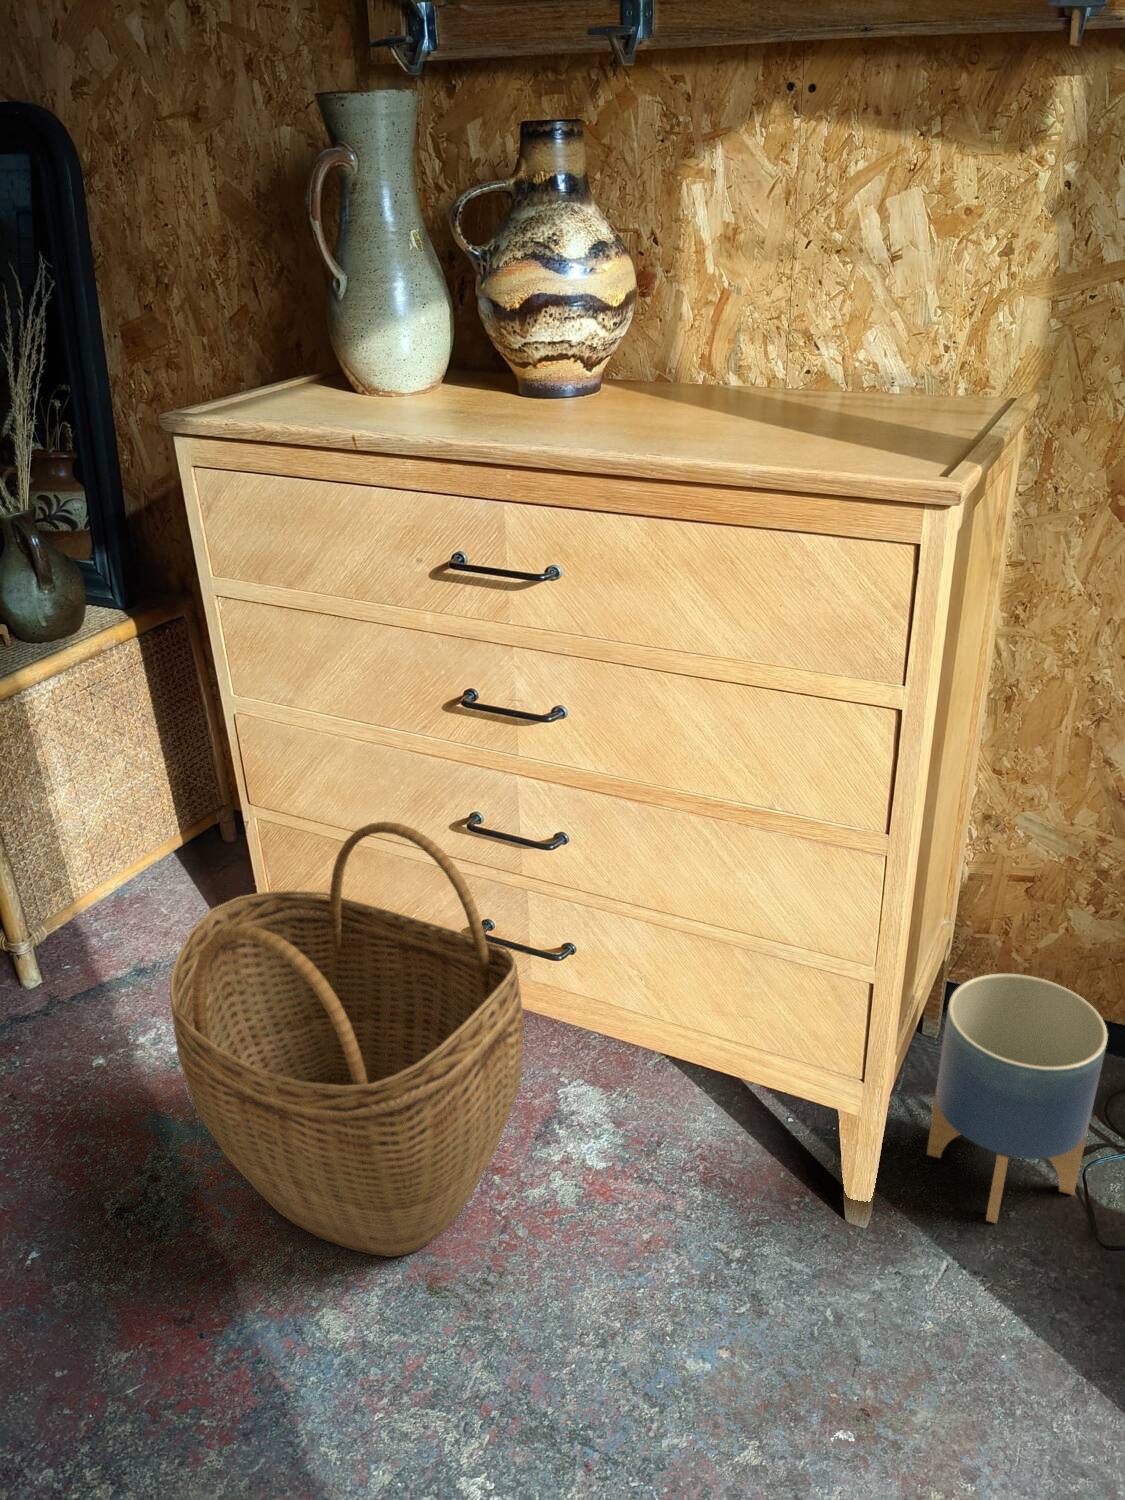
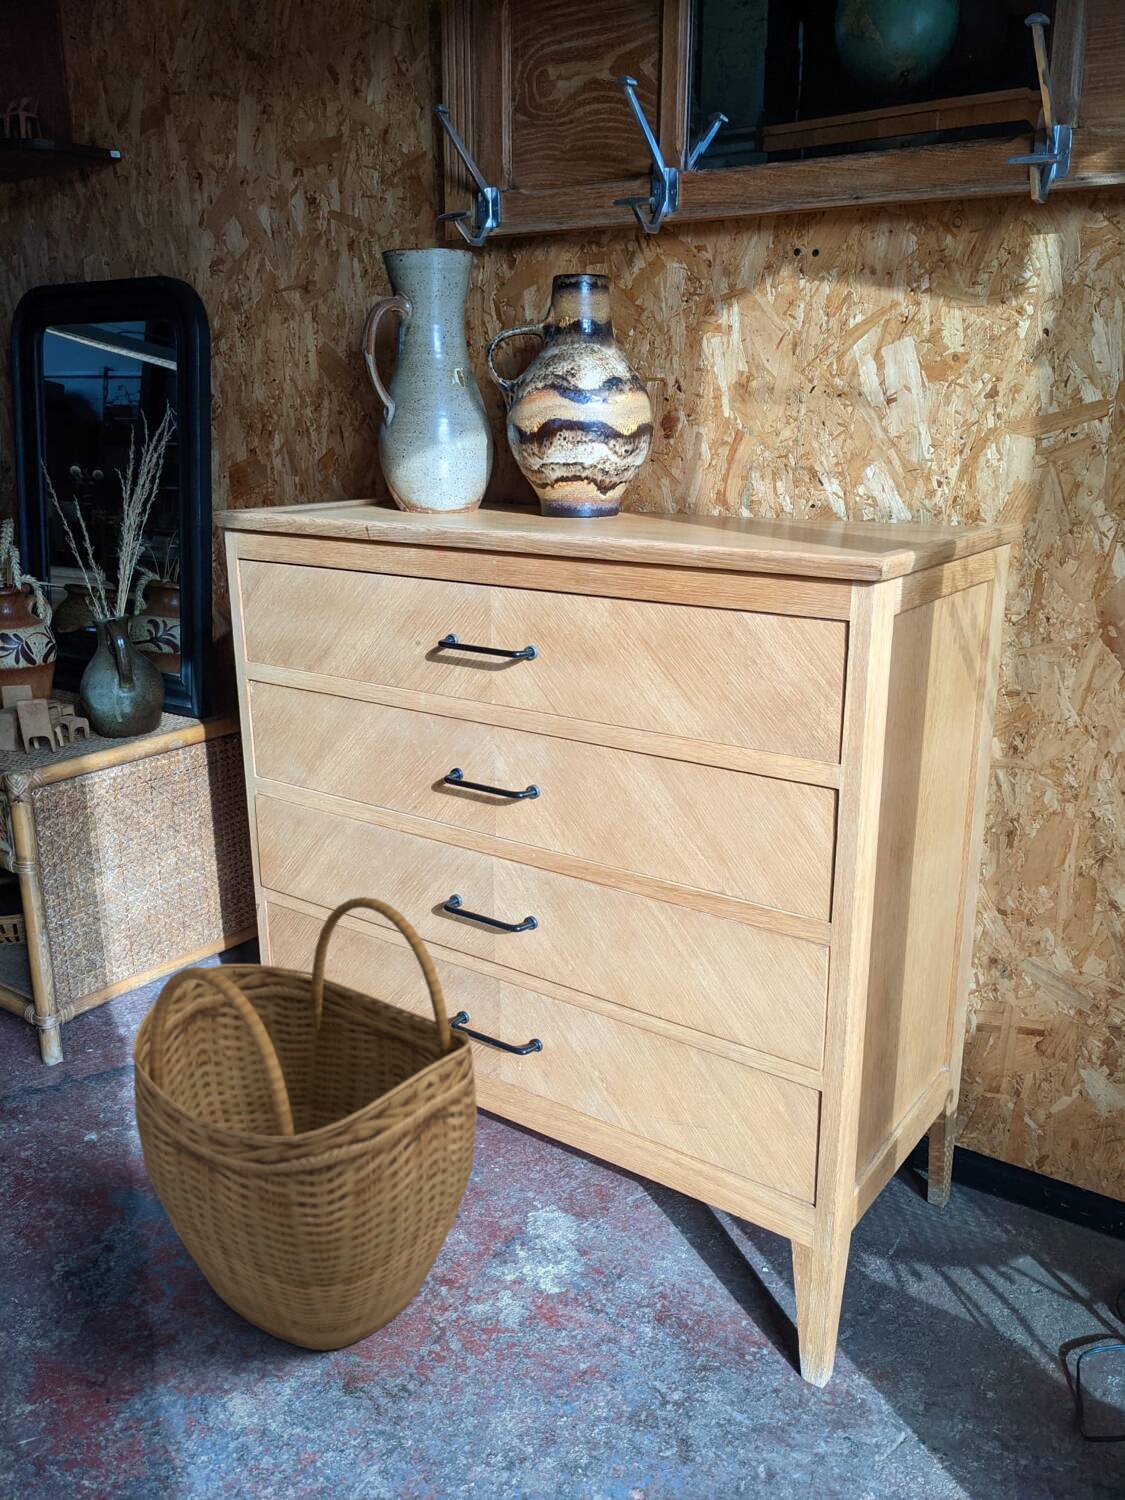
planter: present [927,974,1108,1223] -> none [906,1116,1093,1399]

